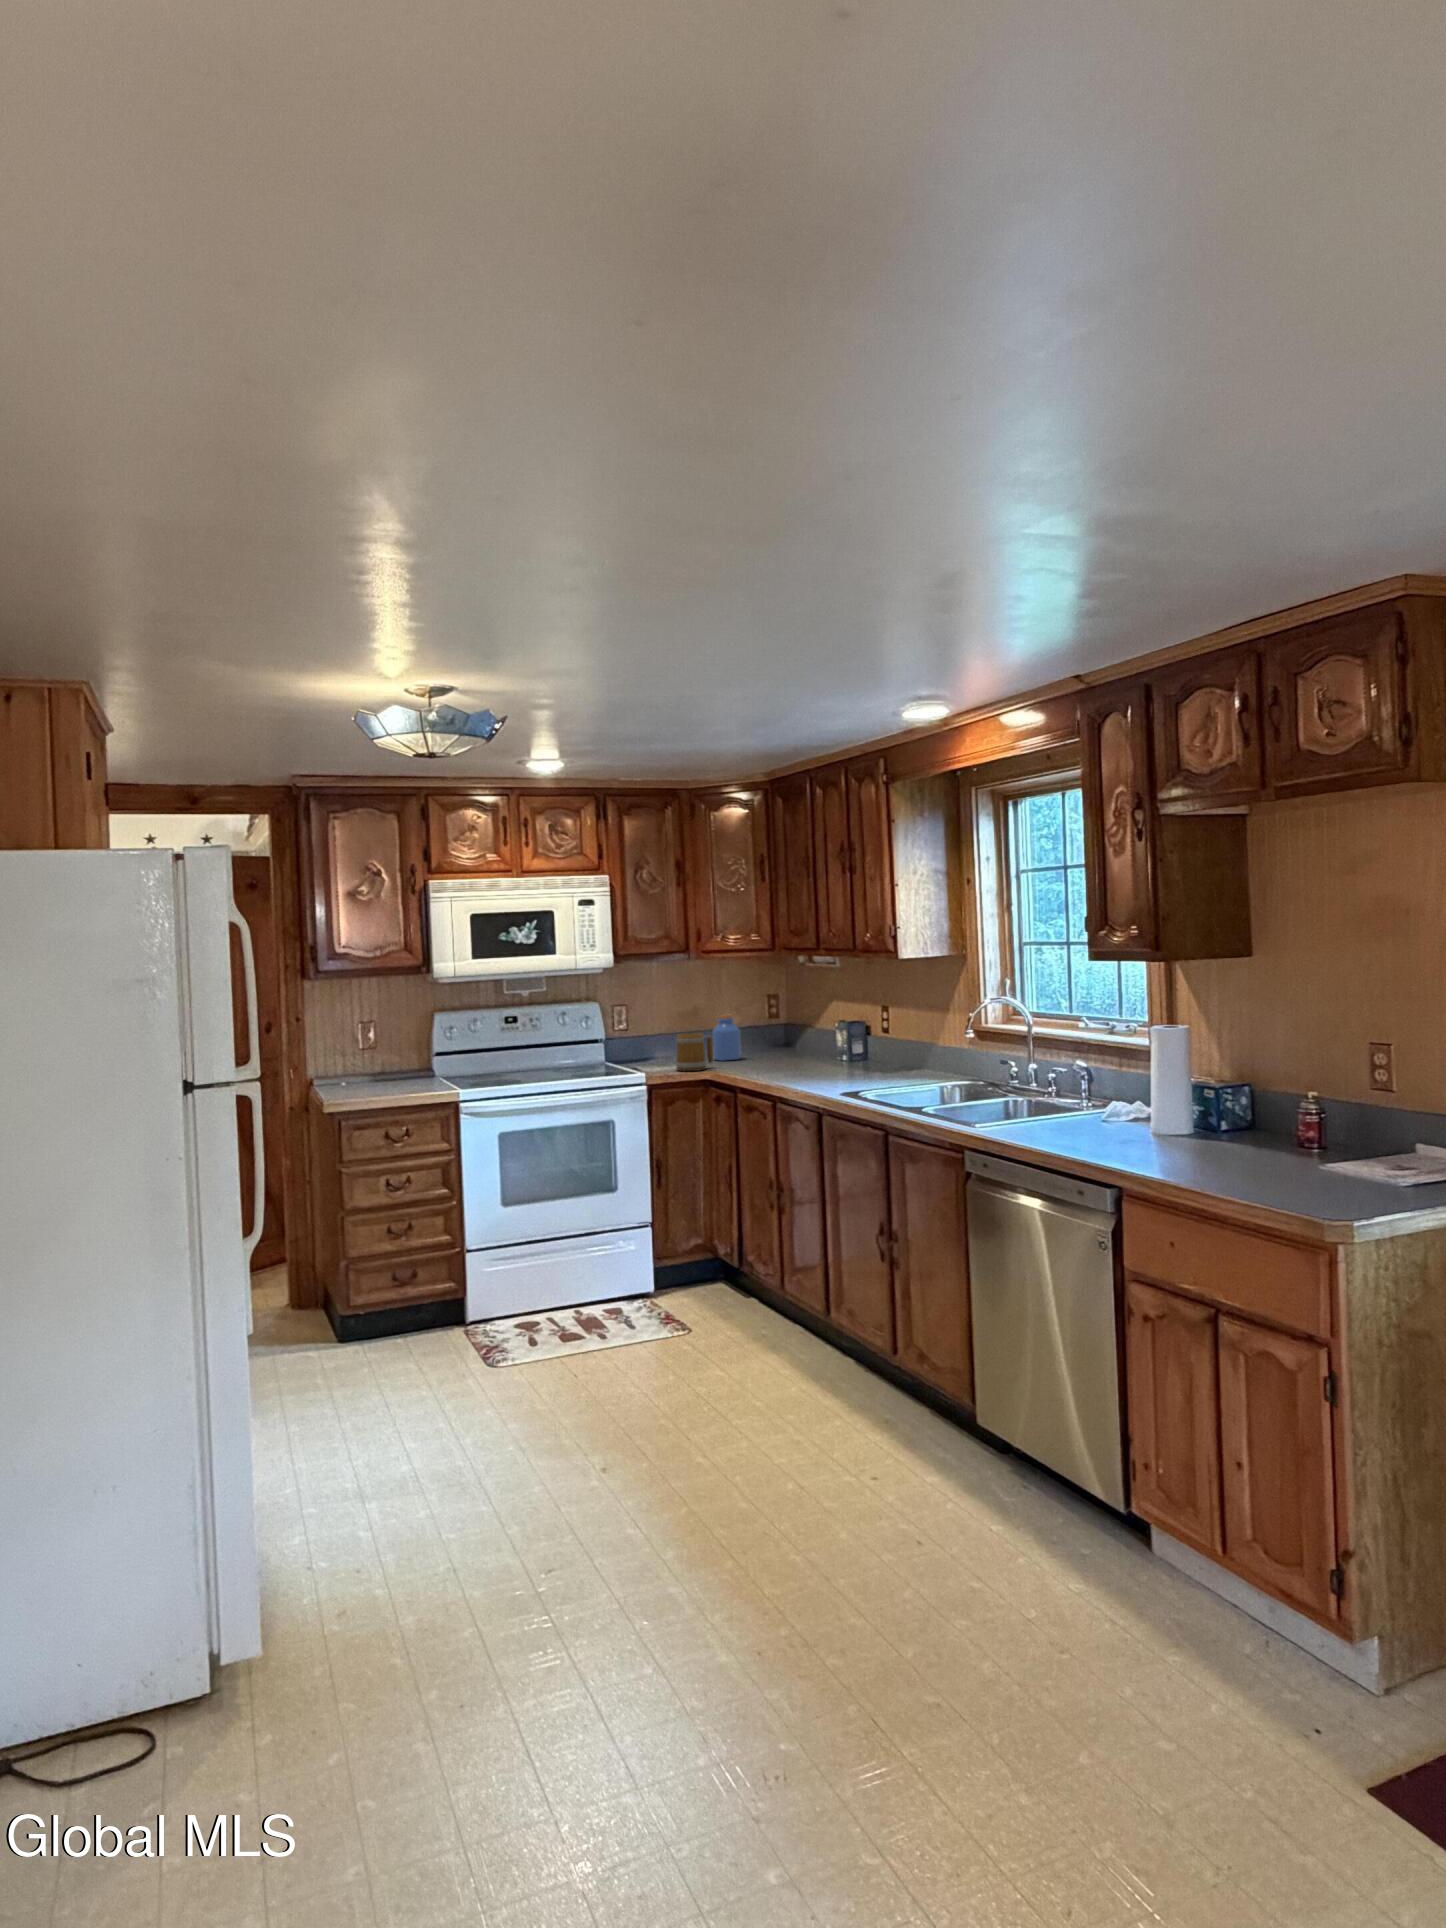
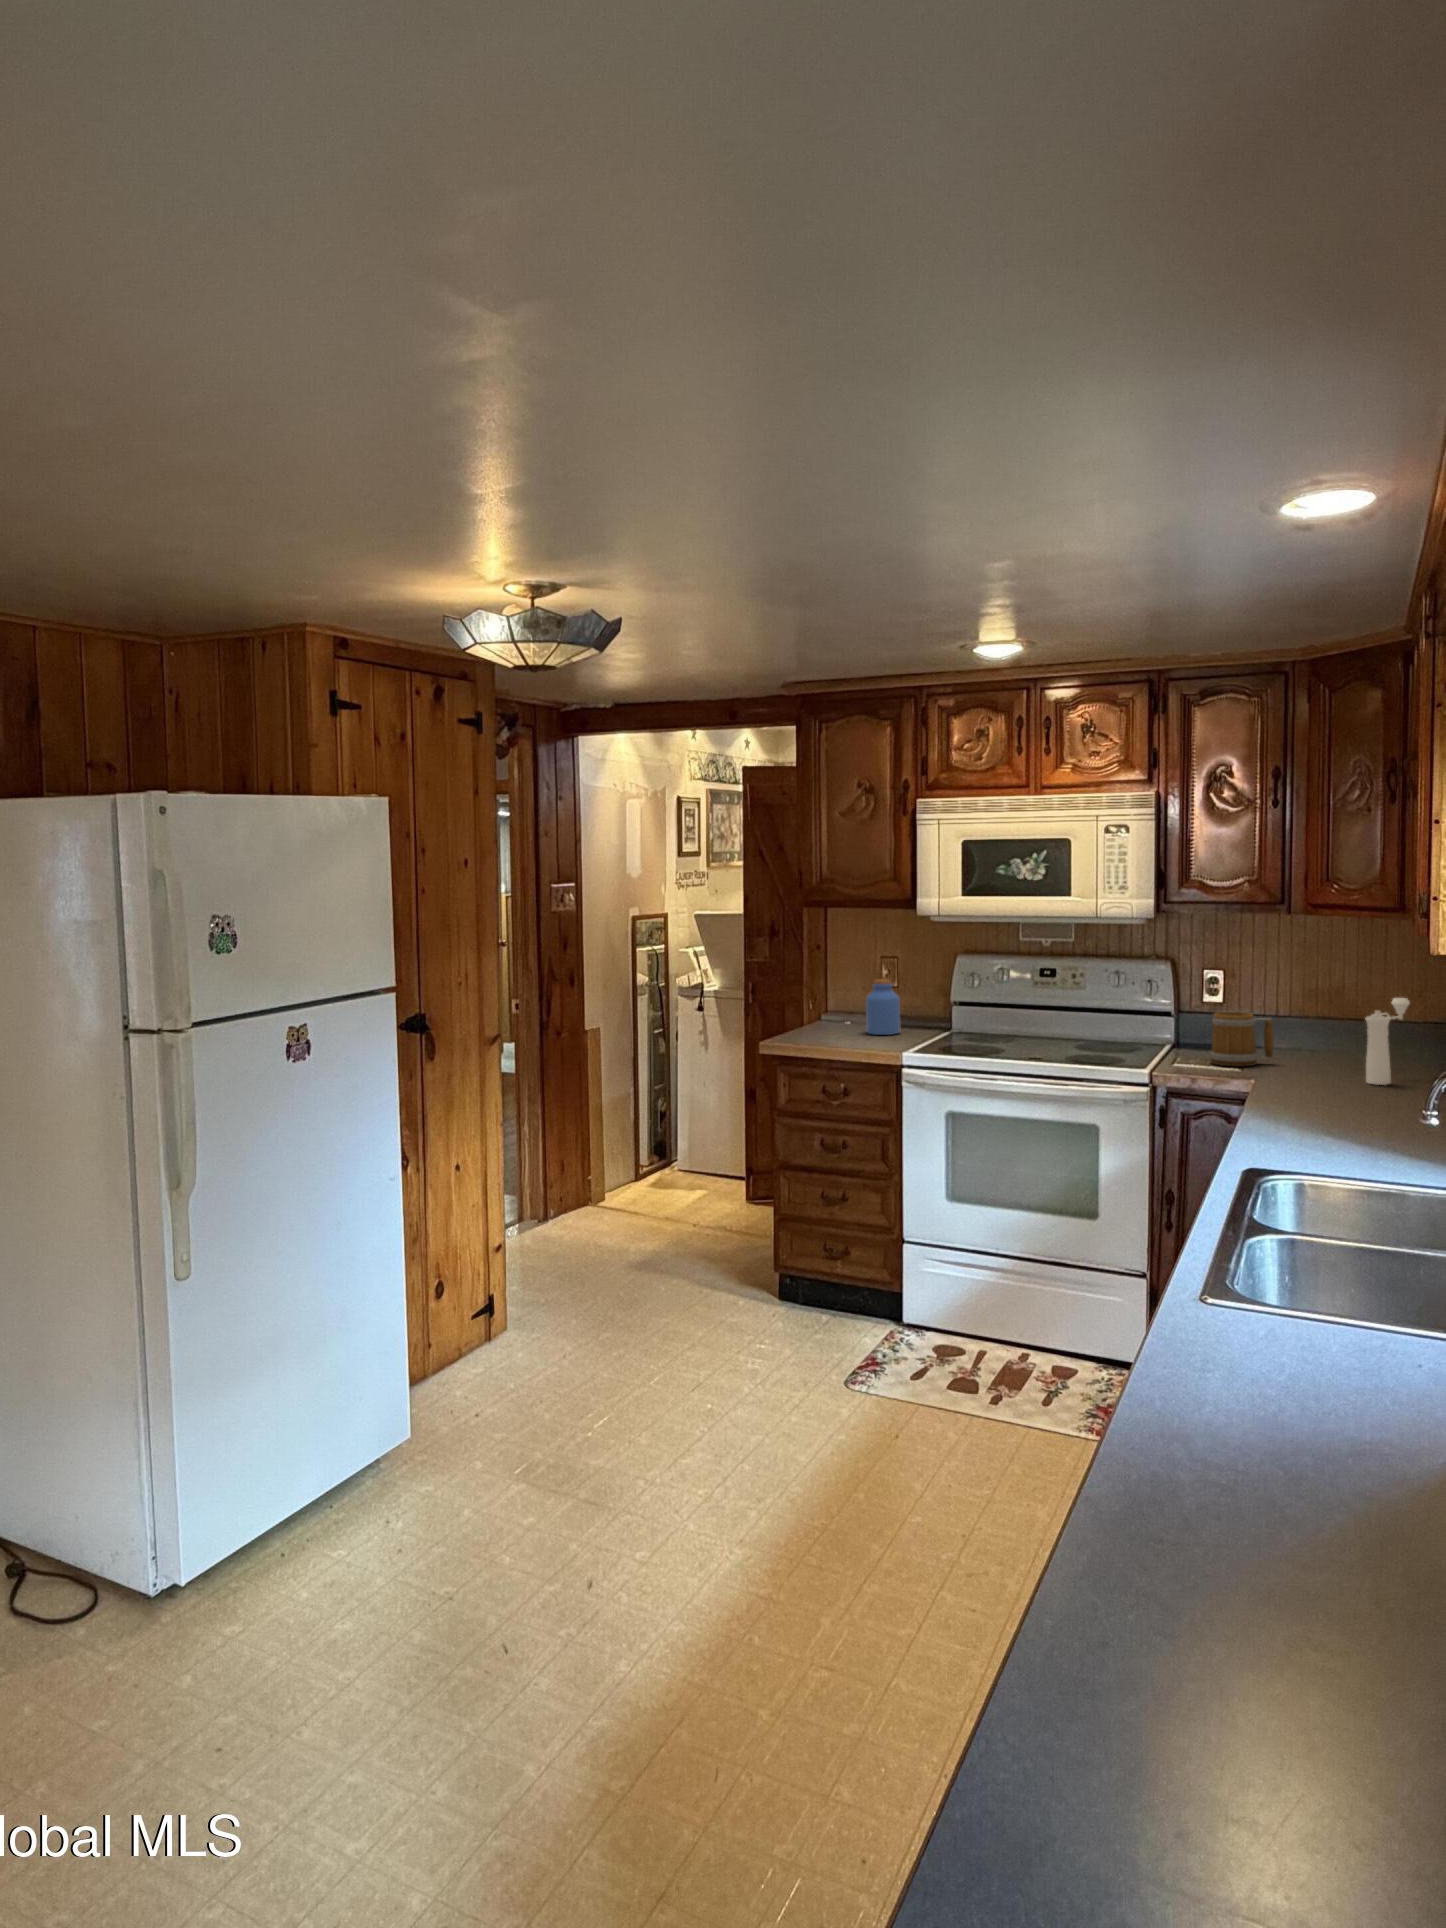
pepper mill: none [786,1014,802,1069] -> present [1366,998,1410,1085]
jar: present [713,1015,741,1061] -> present [866,979,900,1035]

